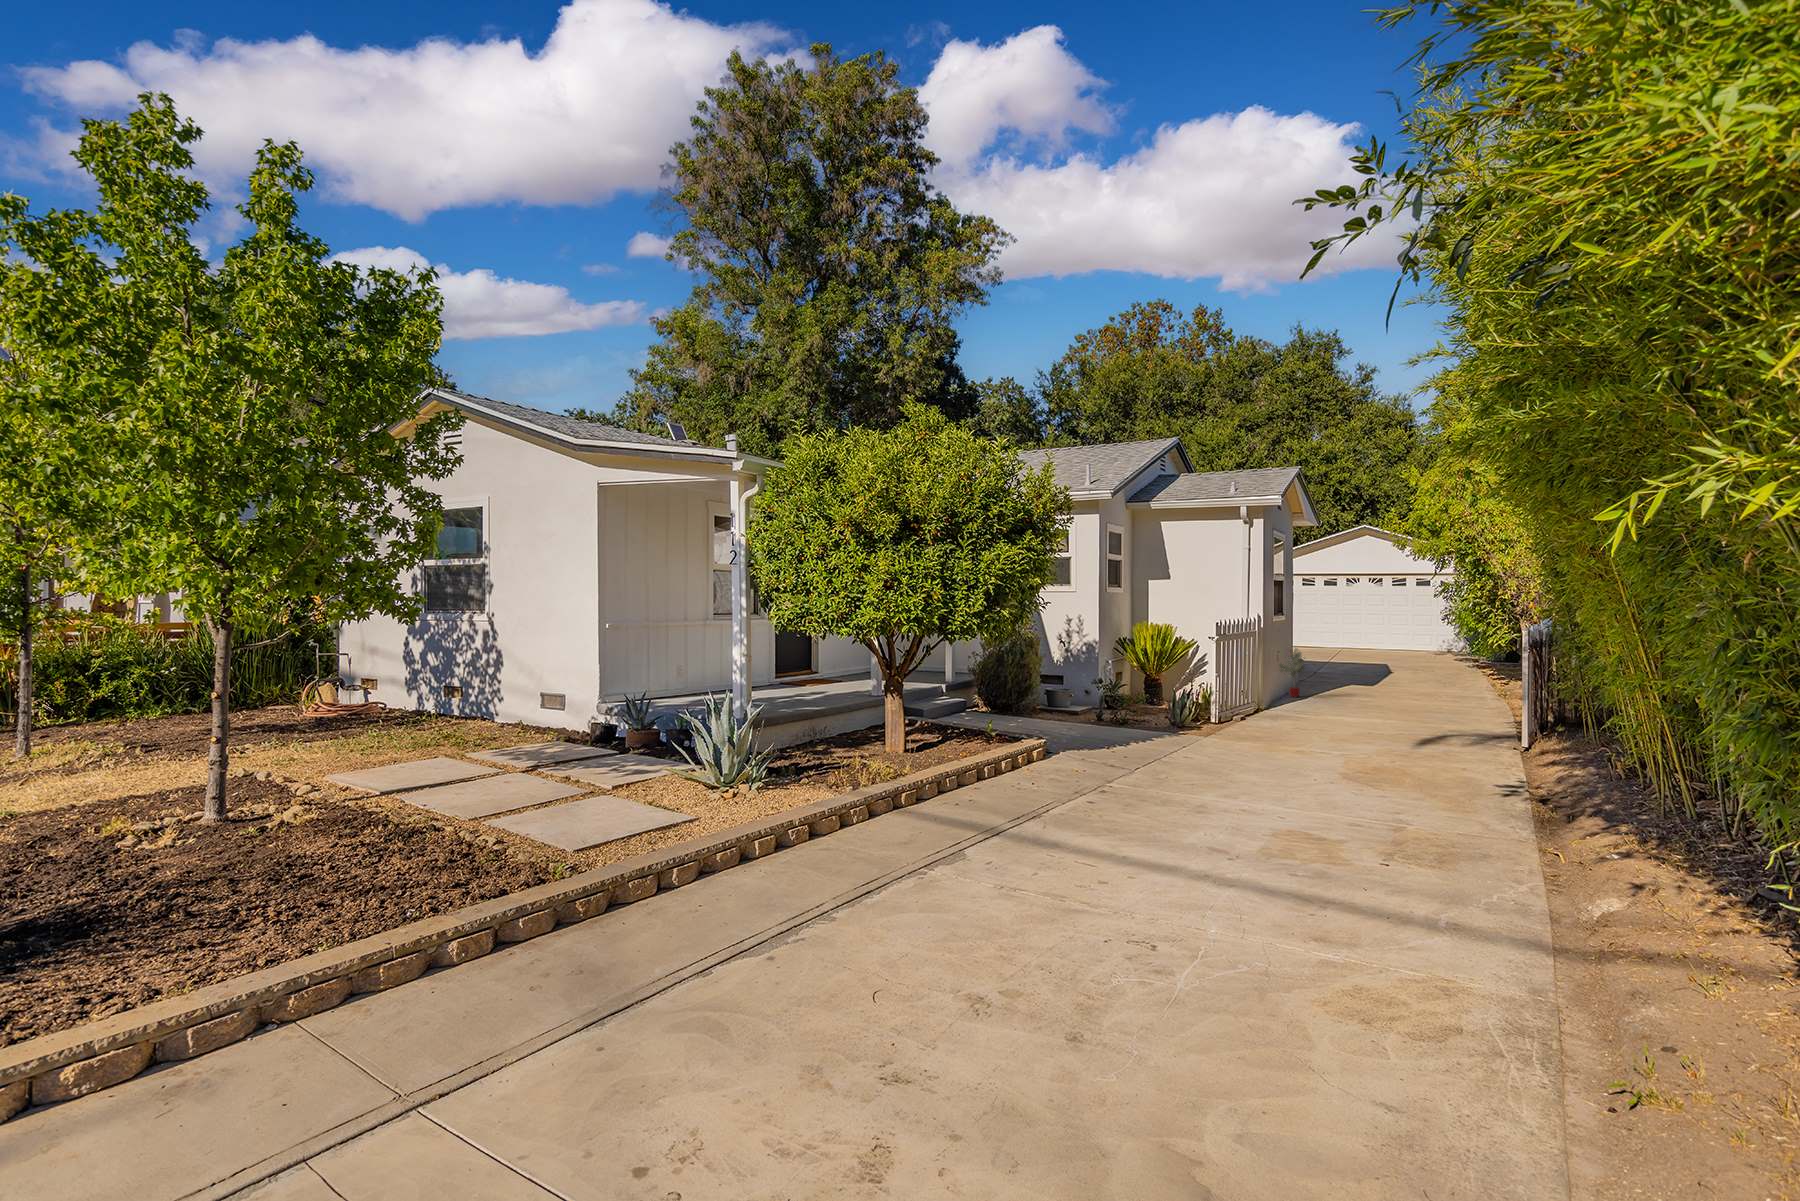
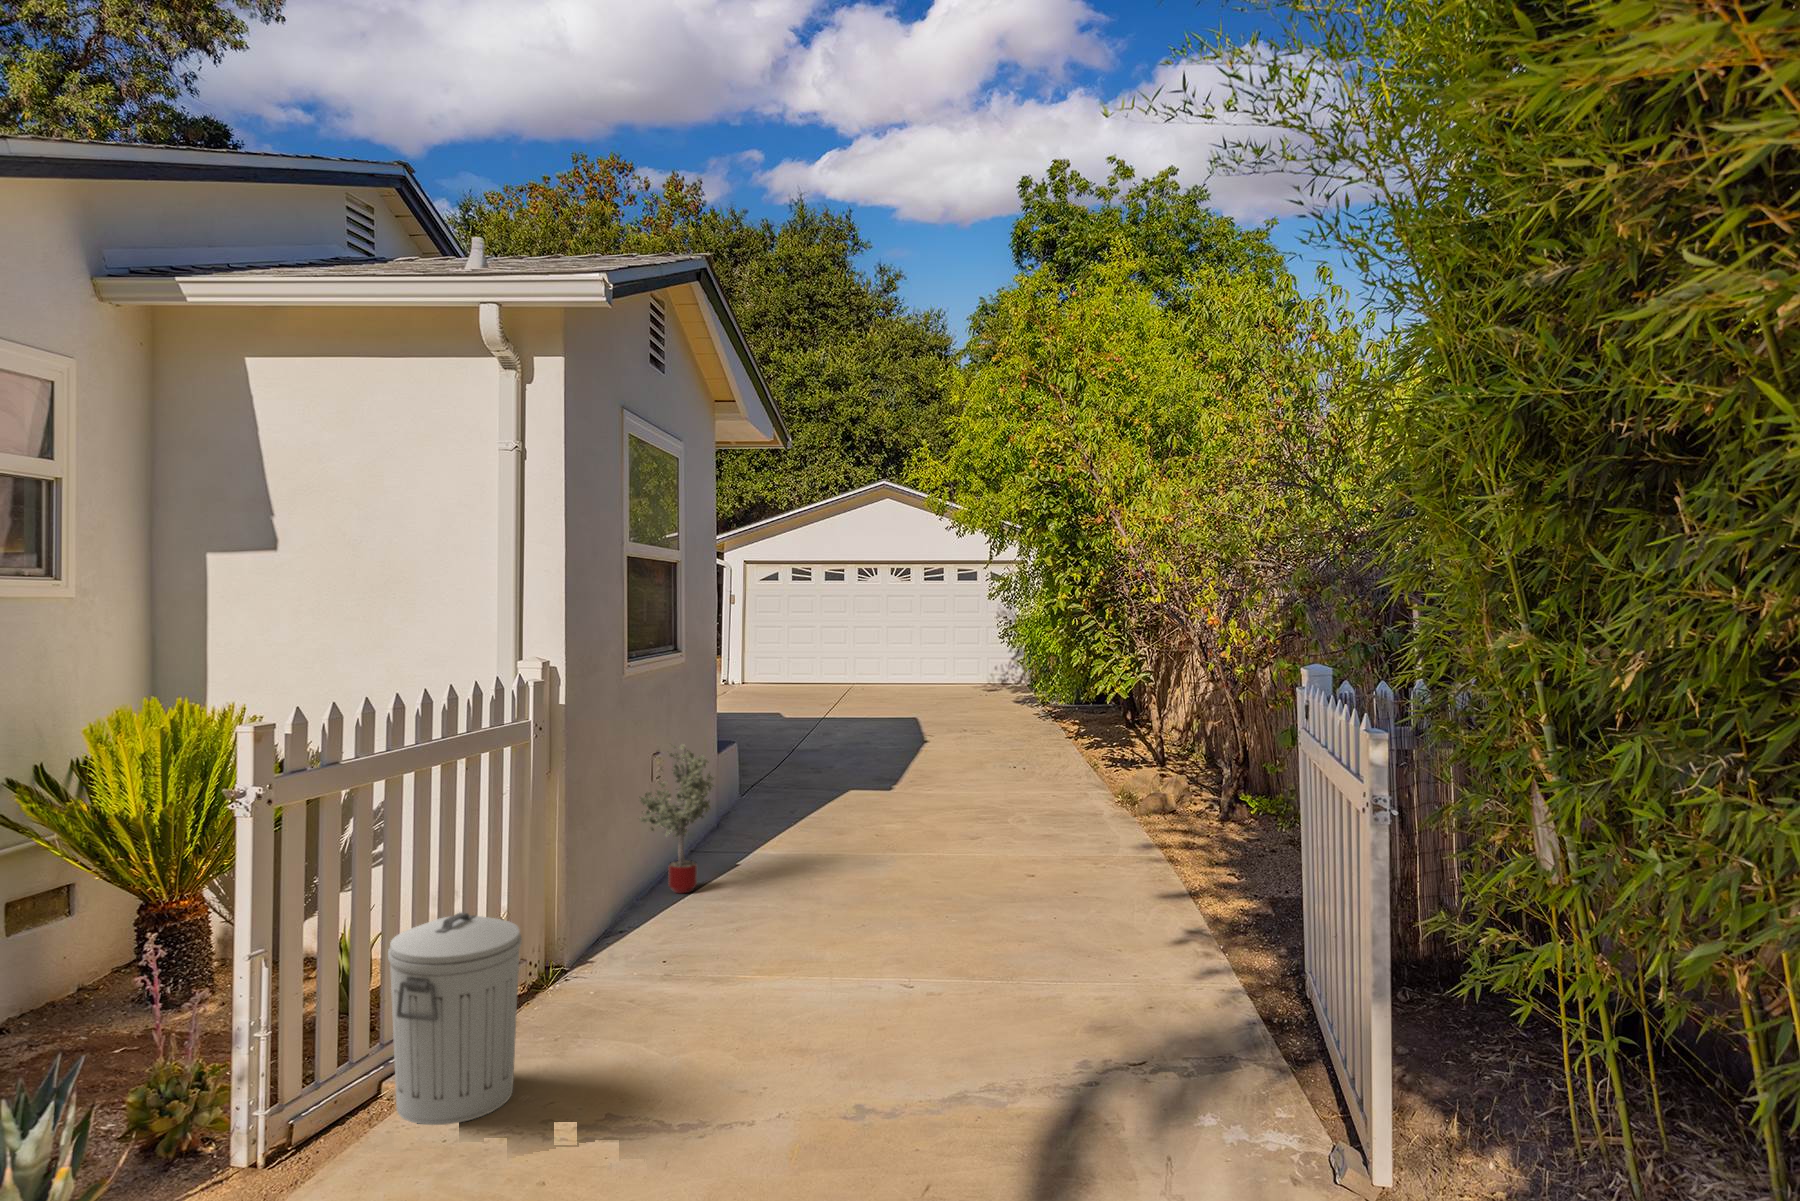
trash can: none [1245,670,1277,717] -> present [388,913,522,1125]

